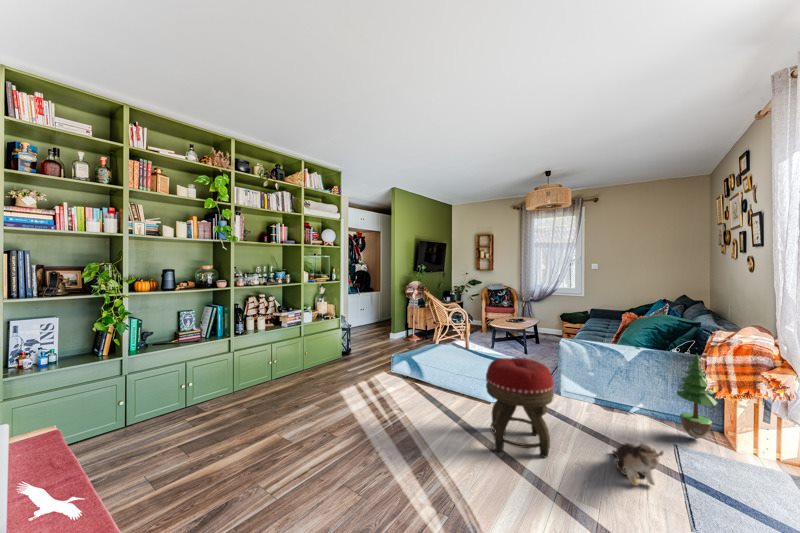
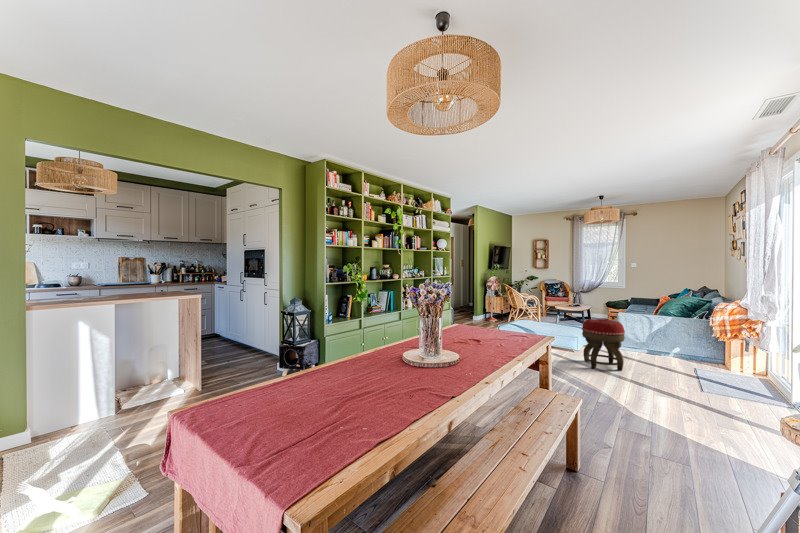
potted tree: present [677,354,717,439] -> none [696,316,721,366]
plush toy: present [613,443,663,486] -> none [659,357,688,379]

